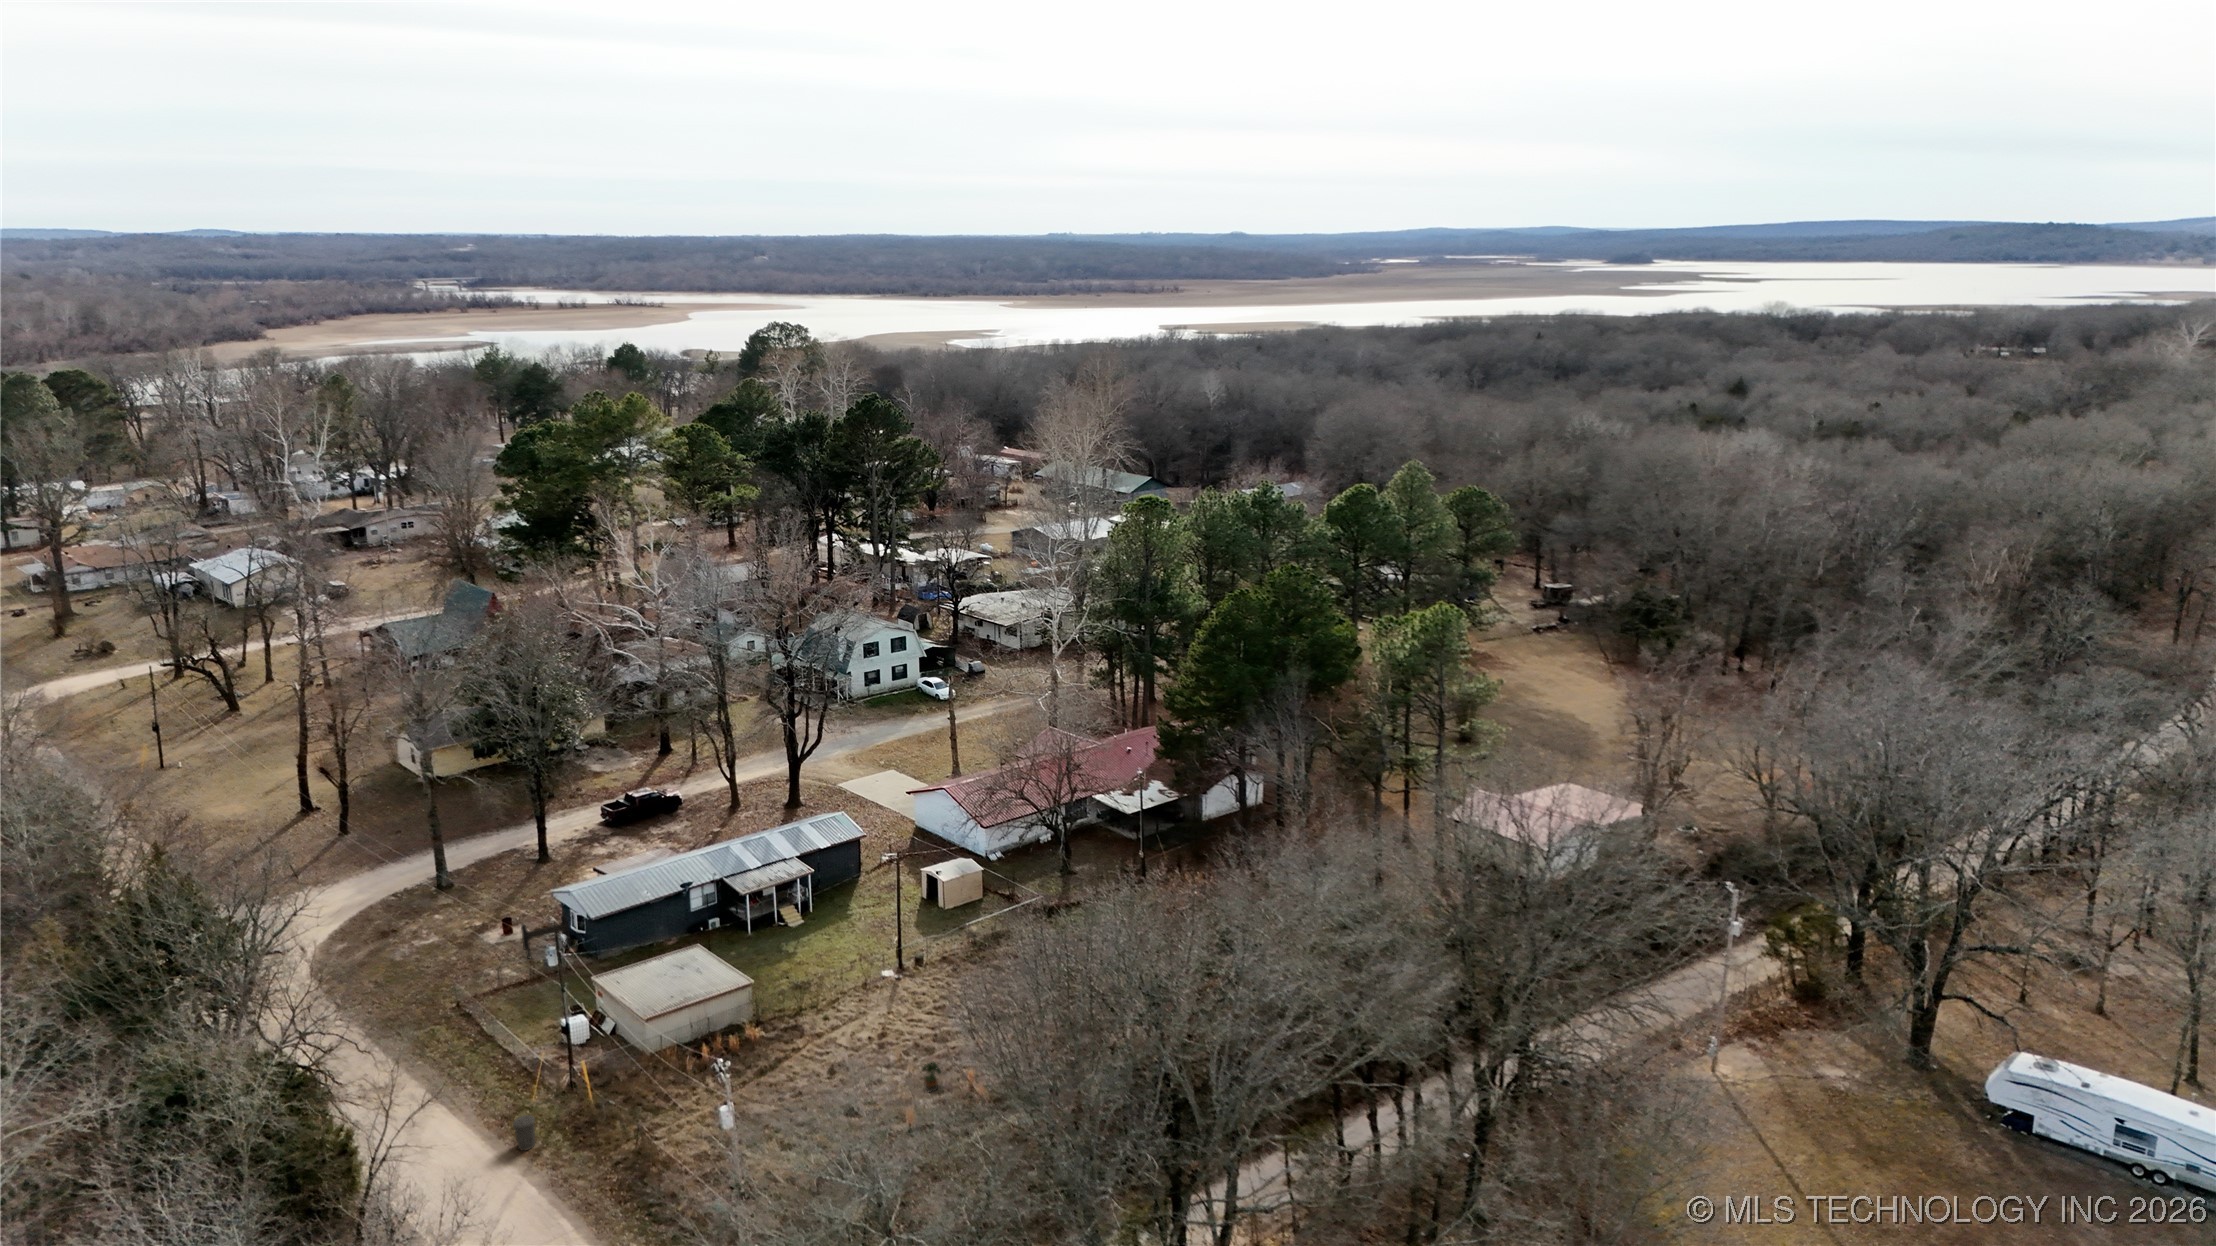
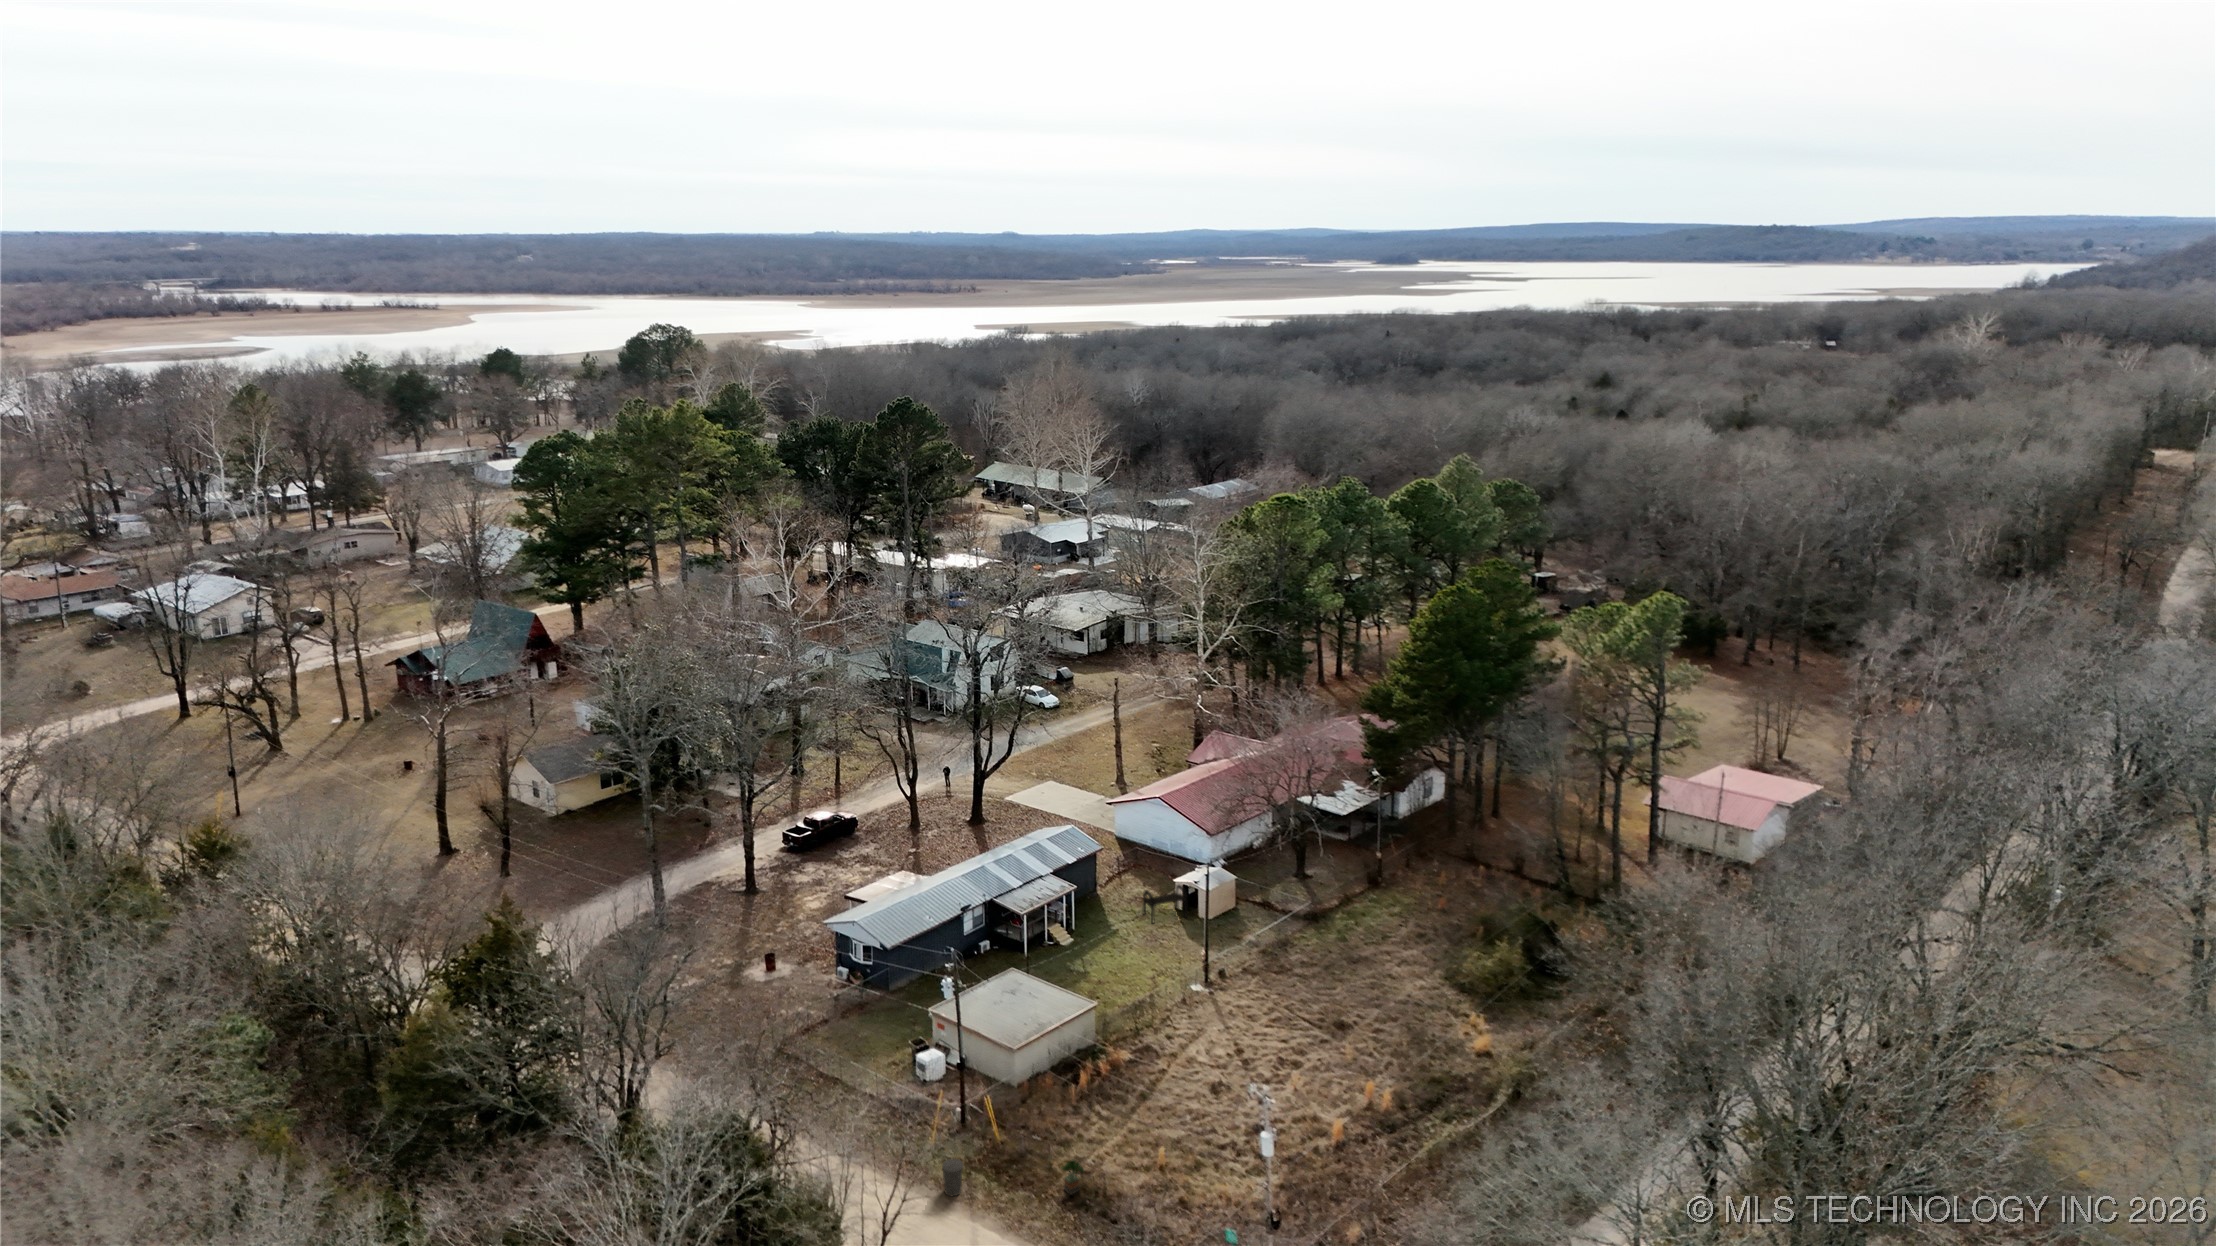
bench: present [521,915,571,958] -> present [1143,885,1187,923]
potted tree: present [922,1061,941,1092] -> present [1061,1159,1085,1194]

